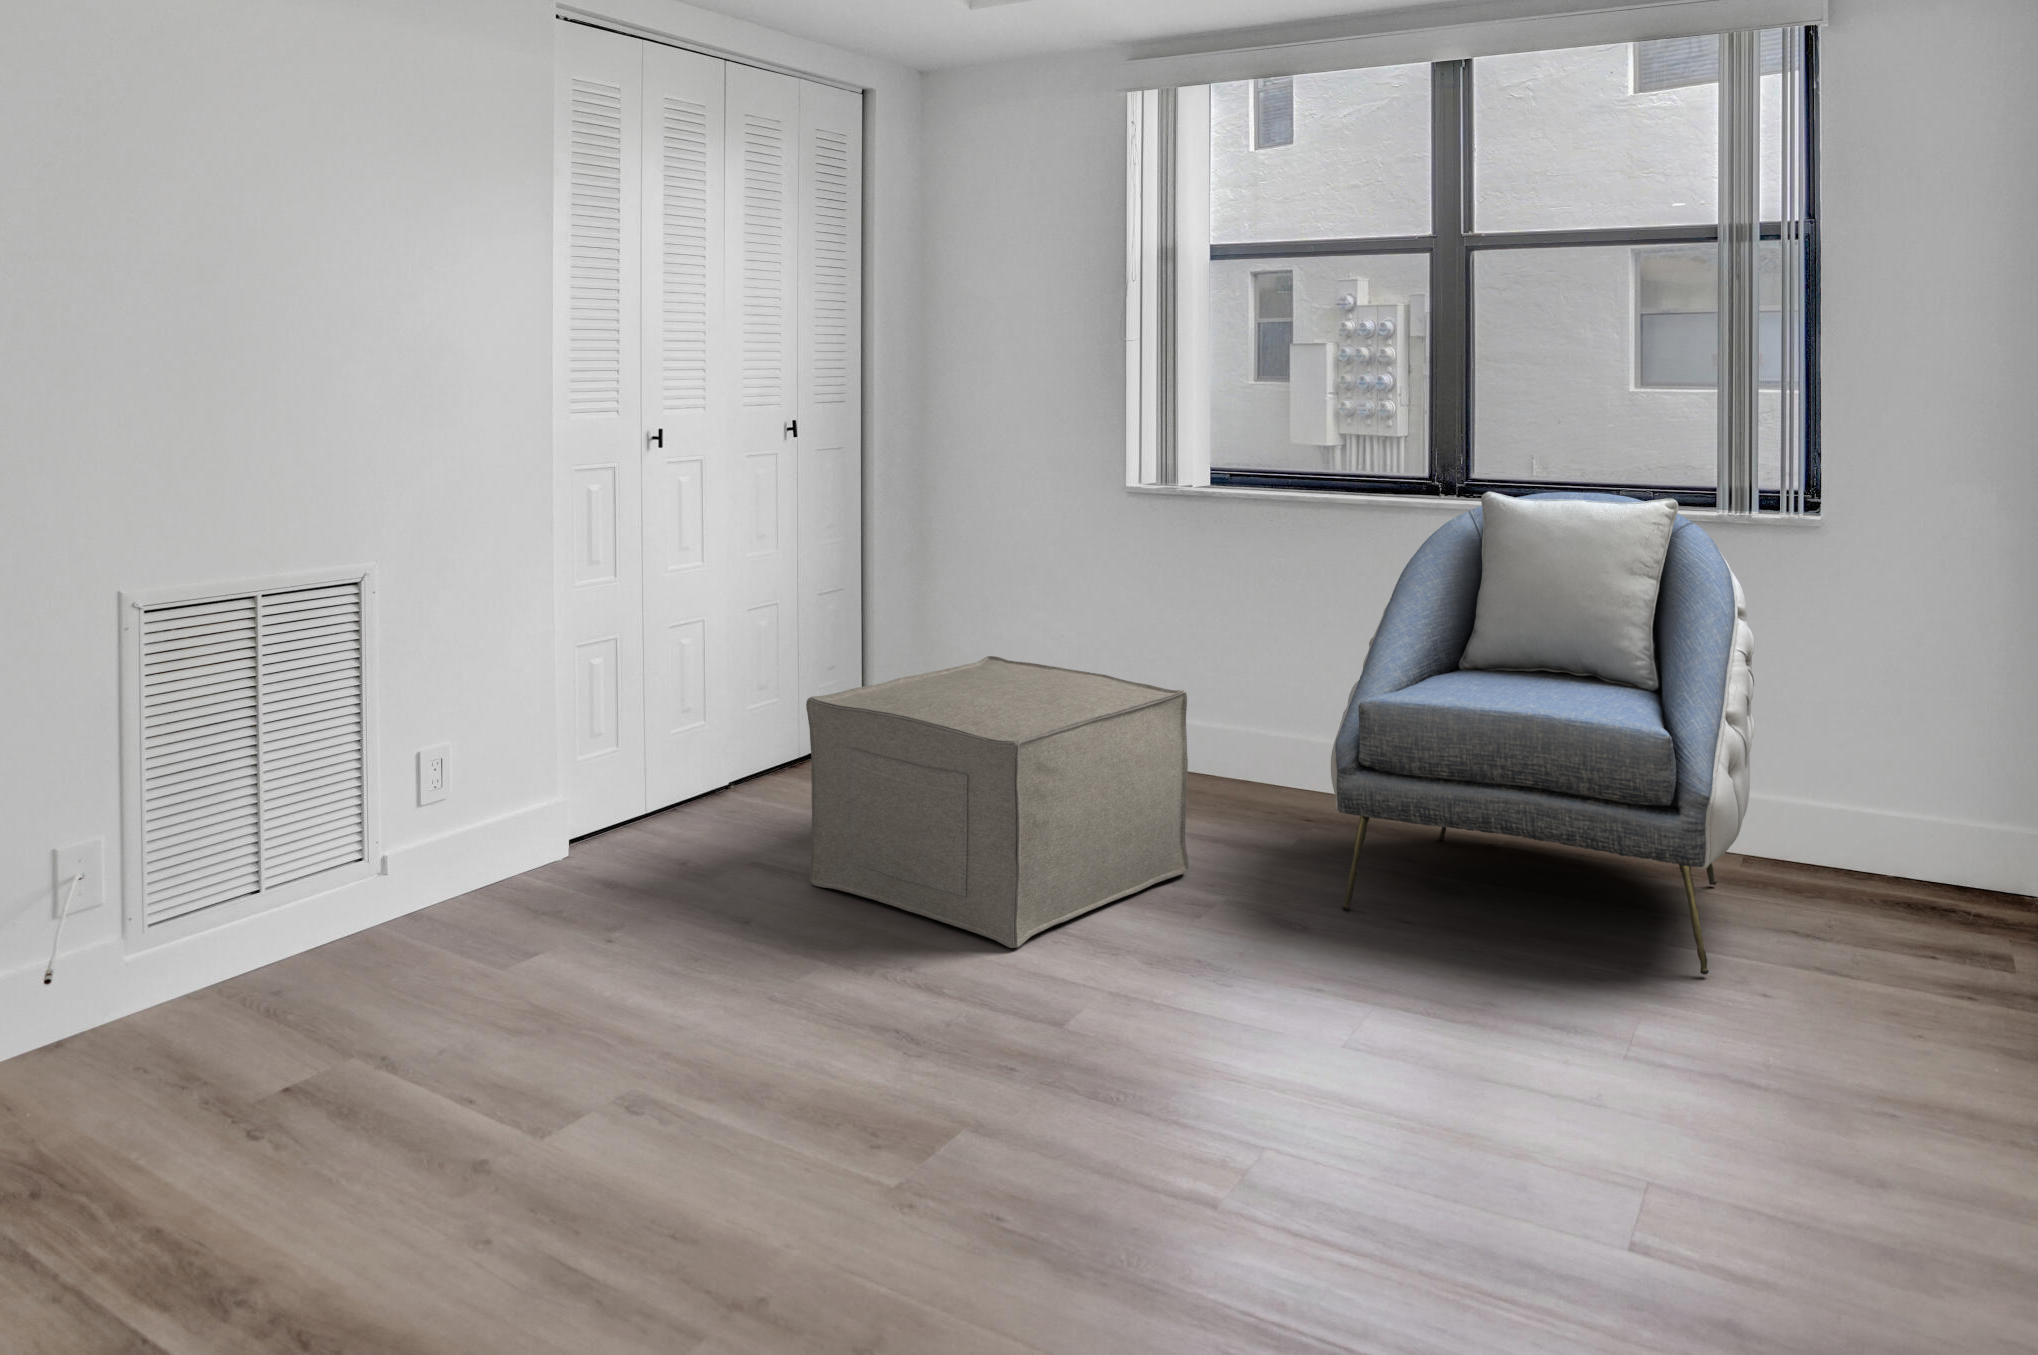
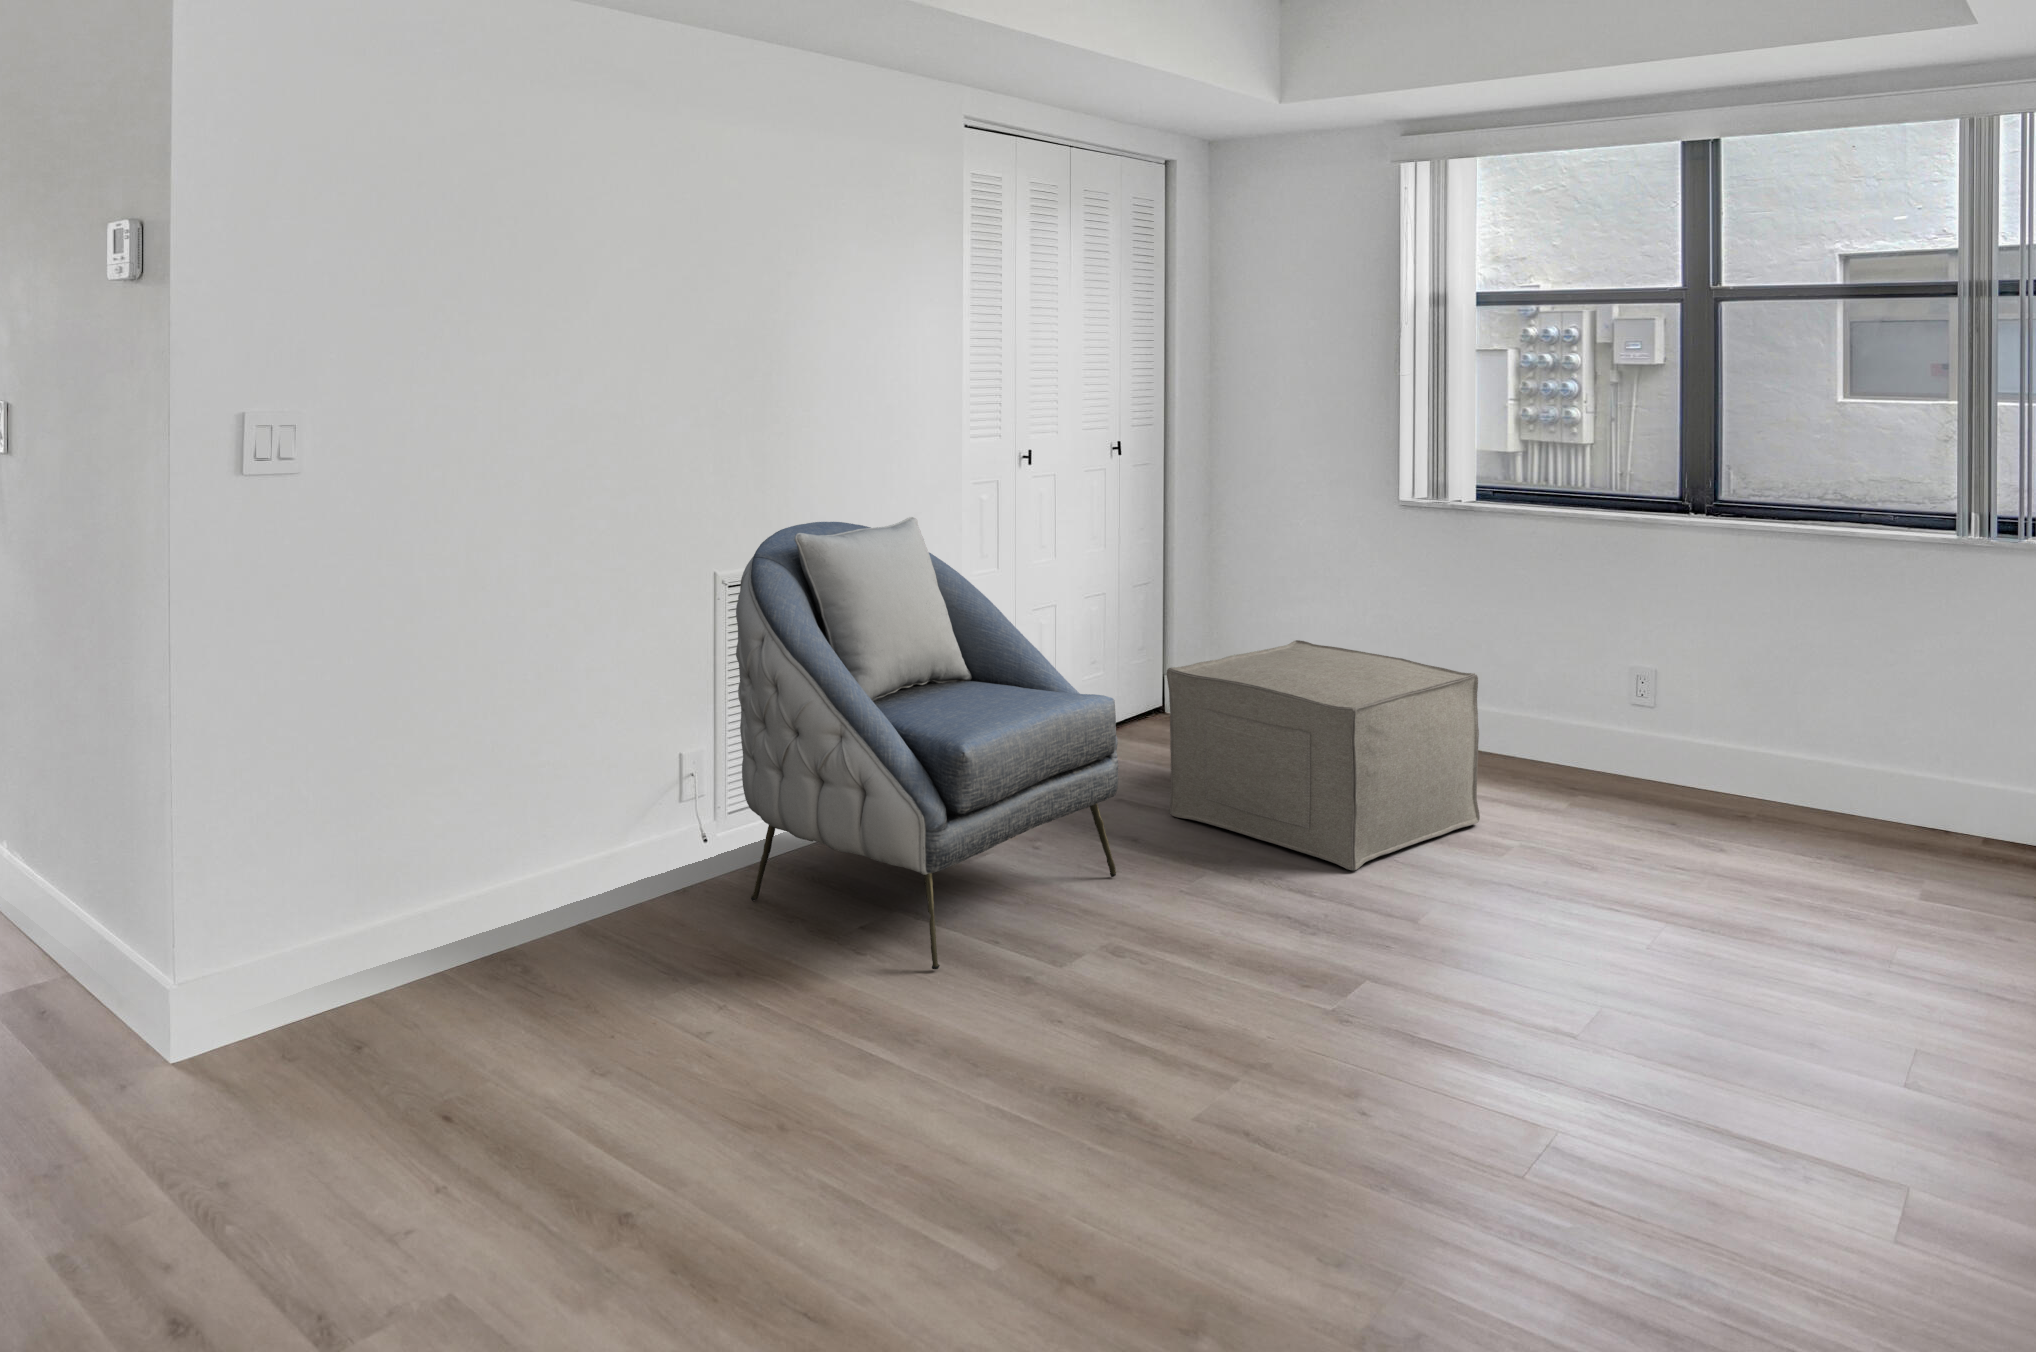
armchair: present [1331,492,1754,975] -> present [736,517,1118,969]

